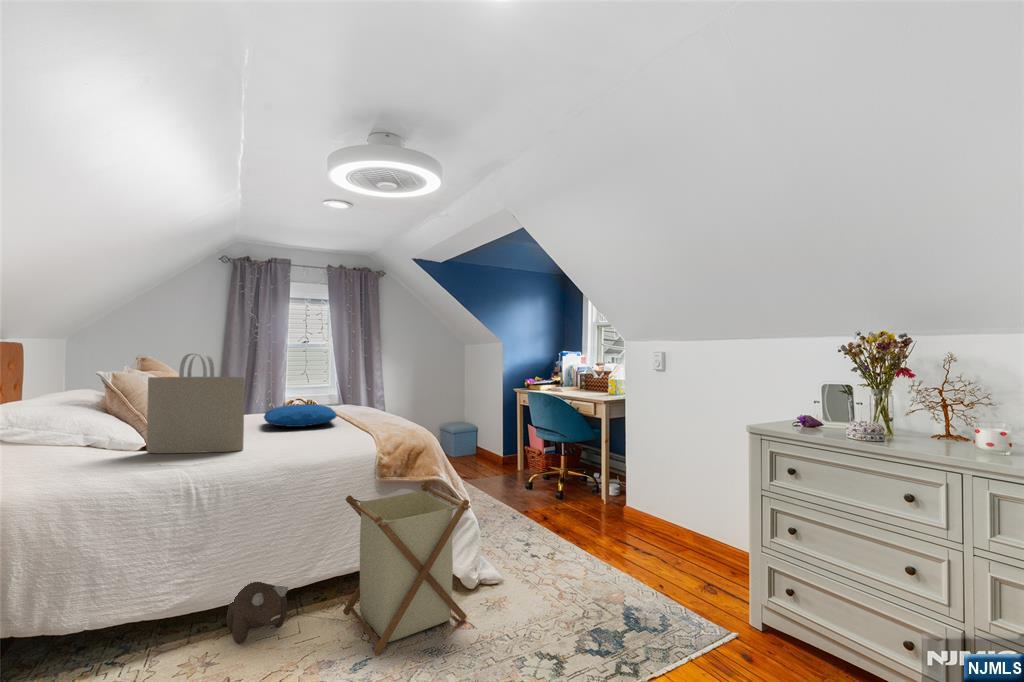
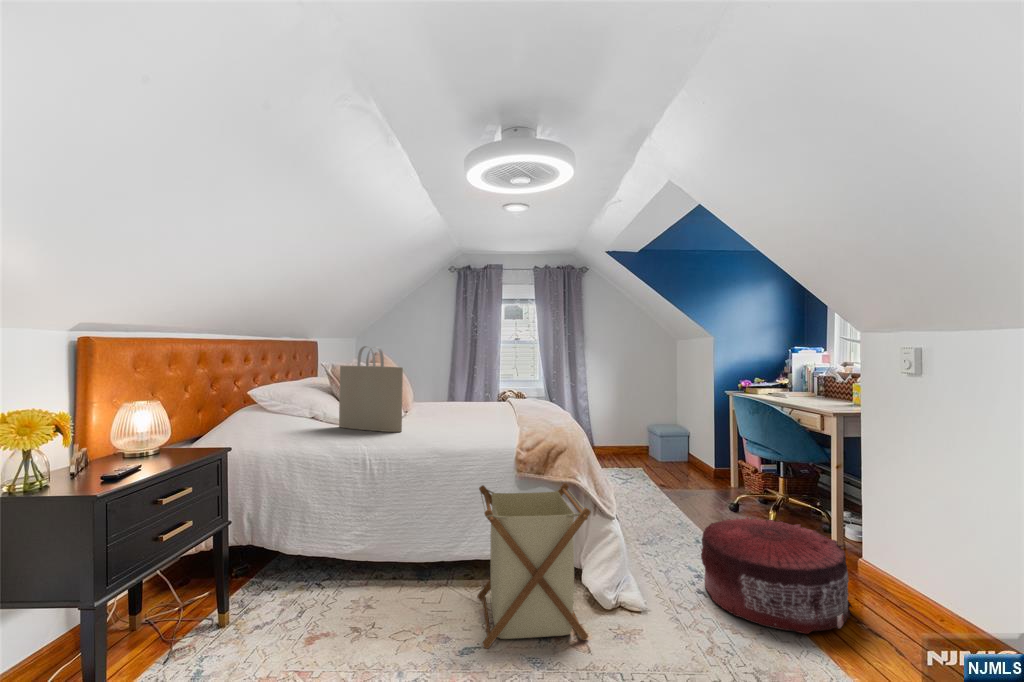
pillow: present [264,404,337,427] -> none [441,396,505,415]
pouf: none [532,488,637,571] -> present [701,517,852,634]
plush toy: present [227,582,288,645] -> none [382,550,429,602]

